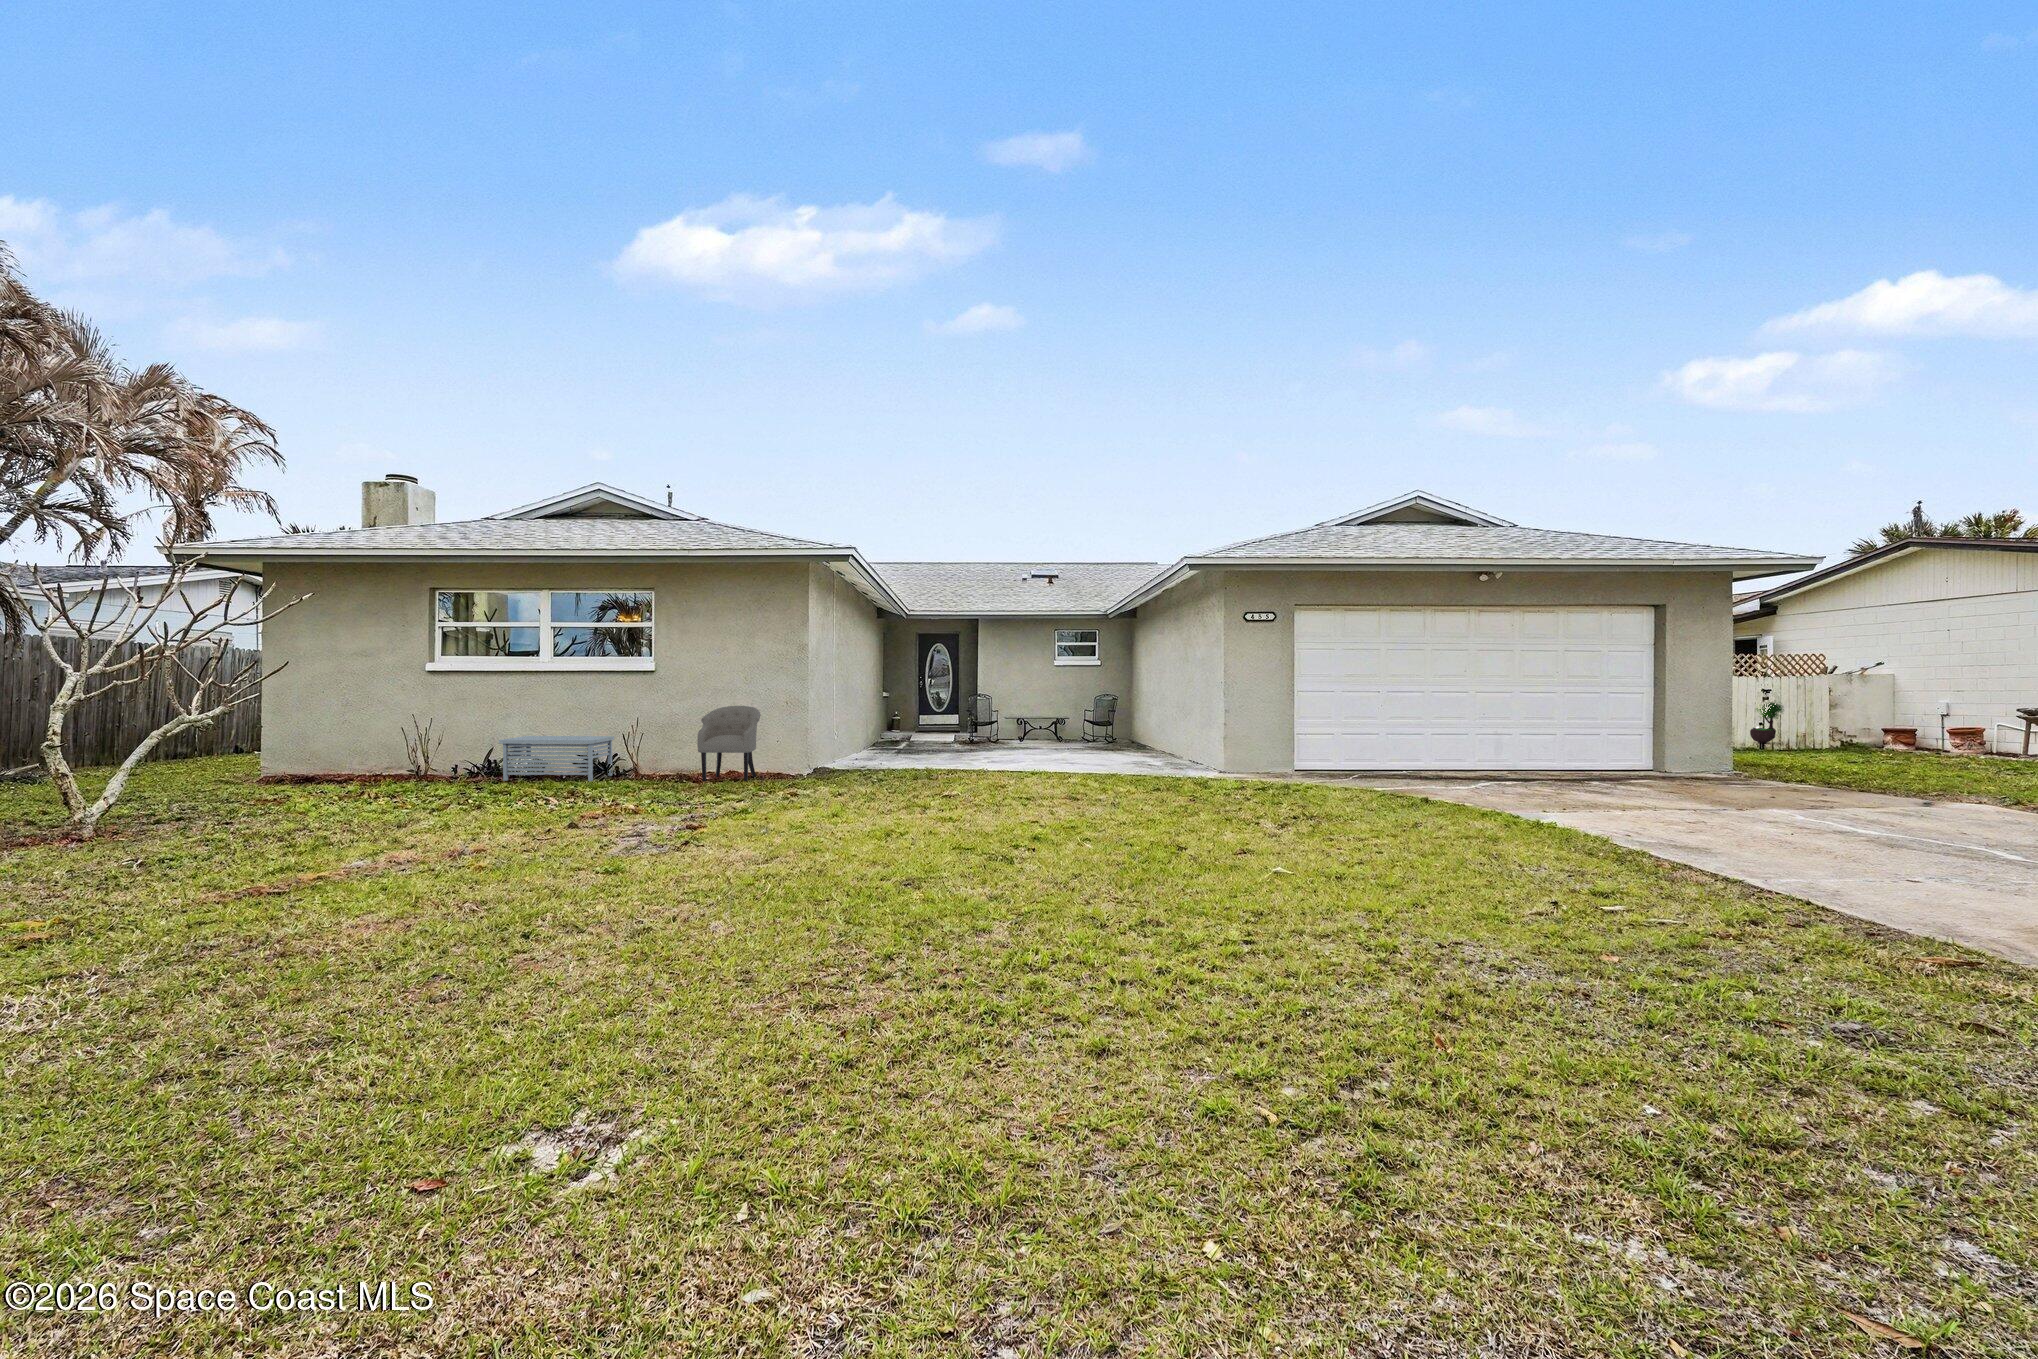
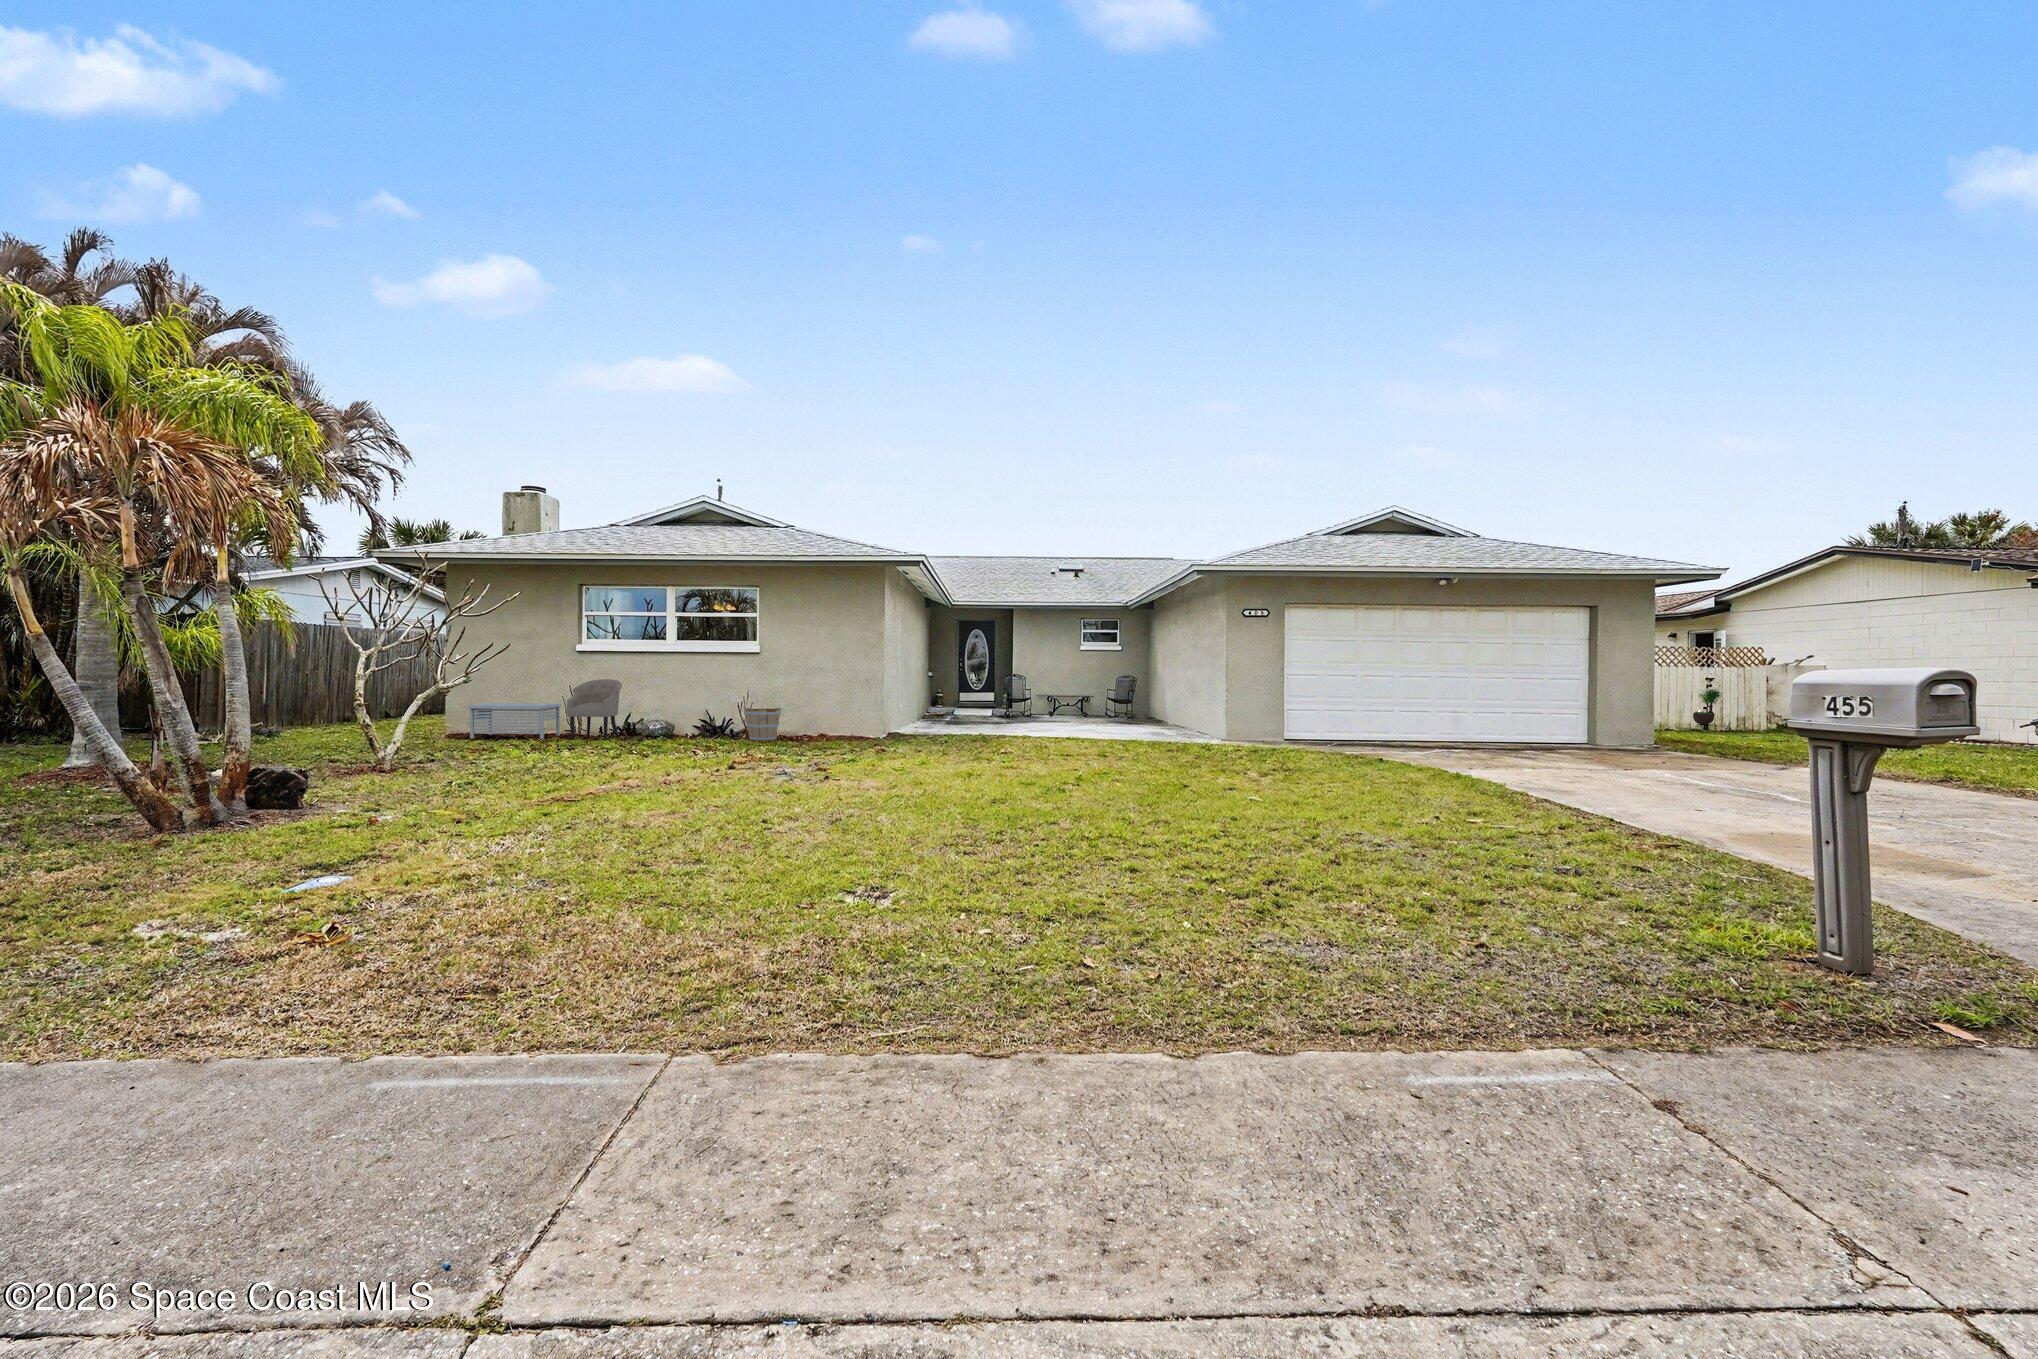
chair: present [697,706,761,781] -> present [567,679,622,740]
storage bench: present [499,736,614,781] -> present [466,703,562,739]
wooden bucket: none [632,738,680,780] -> present [744,708,781,741]

